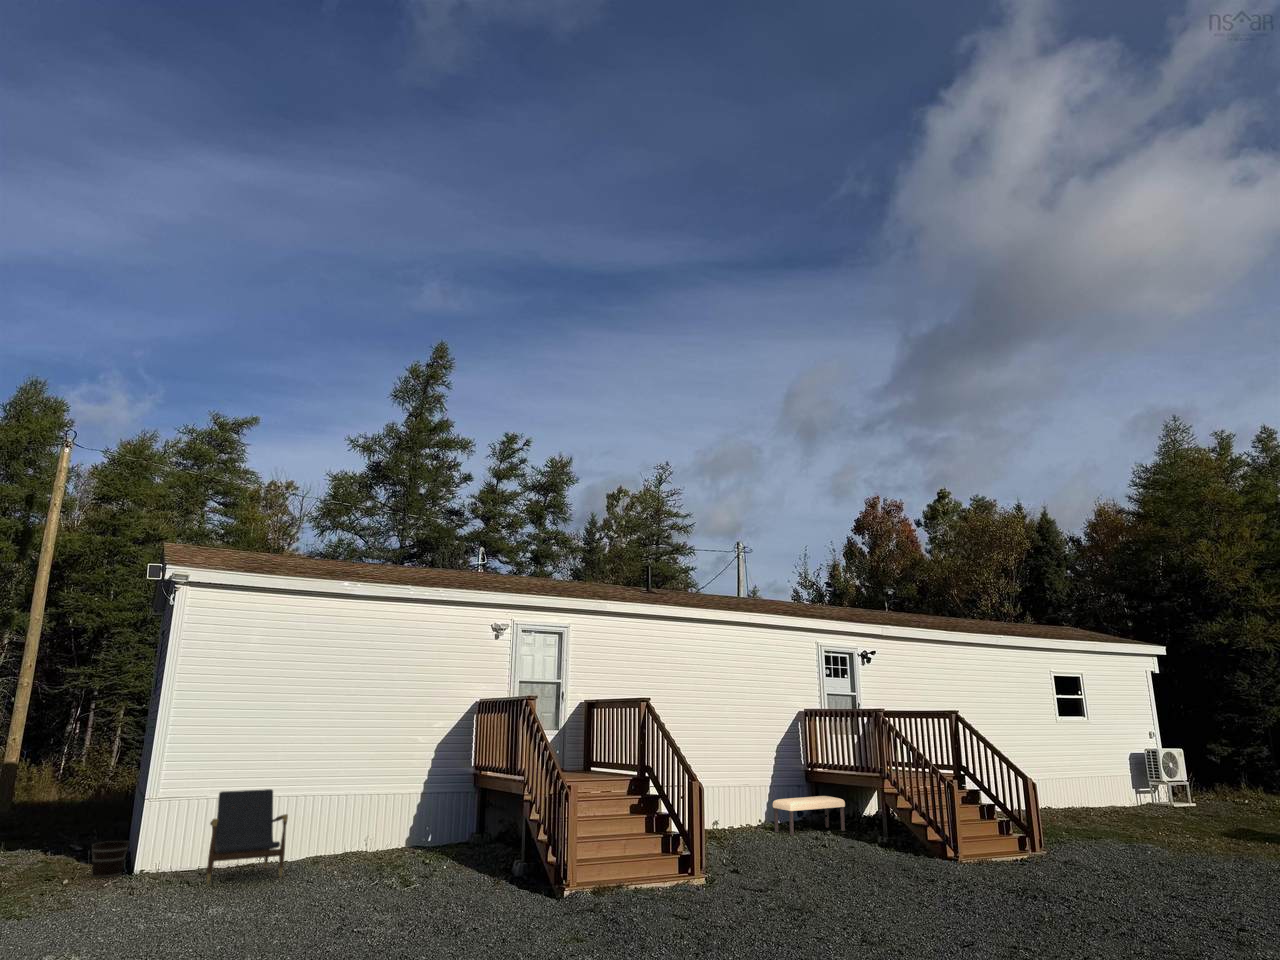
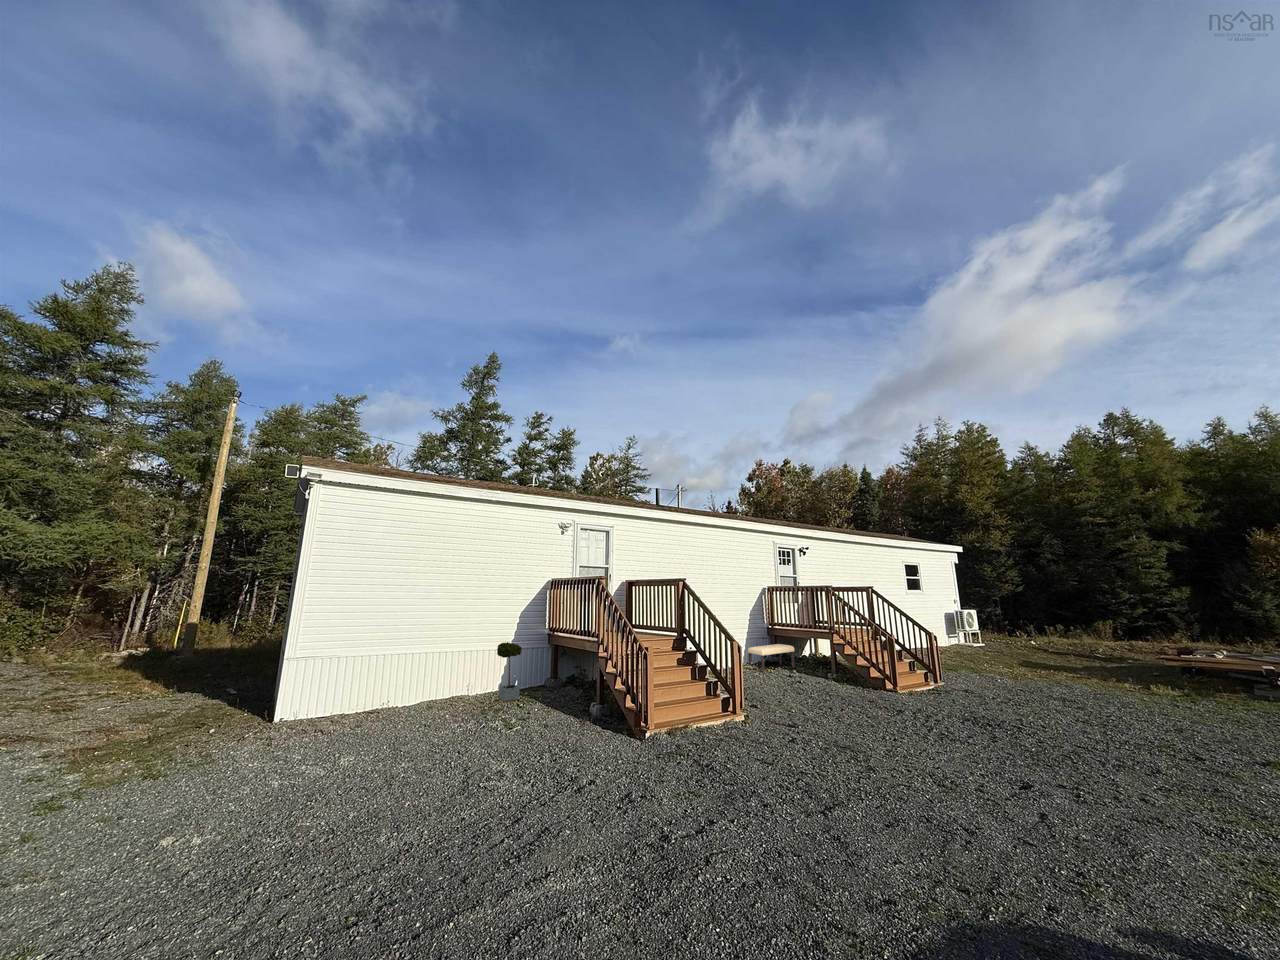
potted tree: none [402,782,435,861] -> present [497,642,522,701]
lounge chair: present [207,789,288,884] -> none [341,650,409,731]
bucket: present [91,841,130,877] -> none [240,694,275,726]

